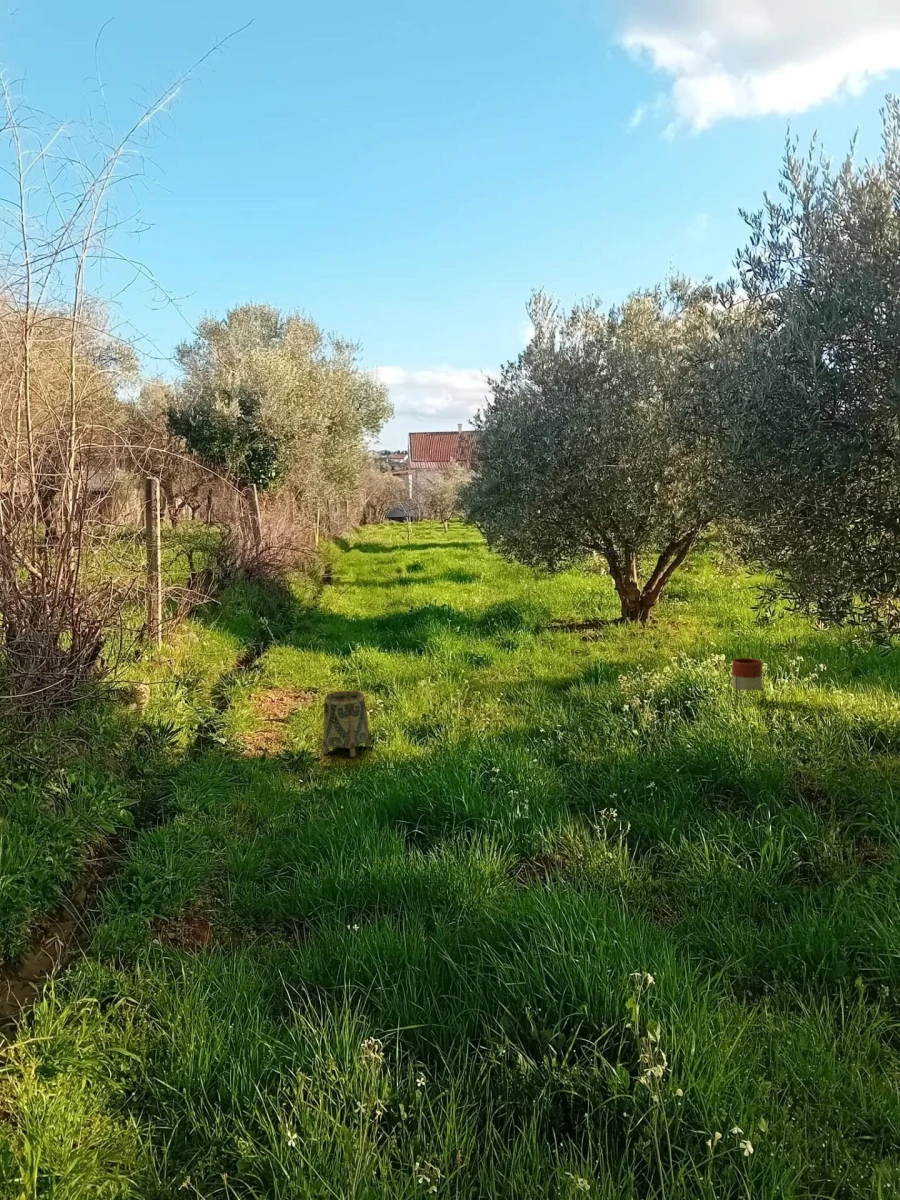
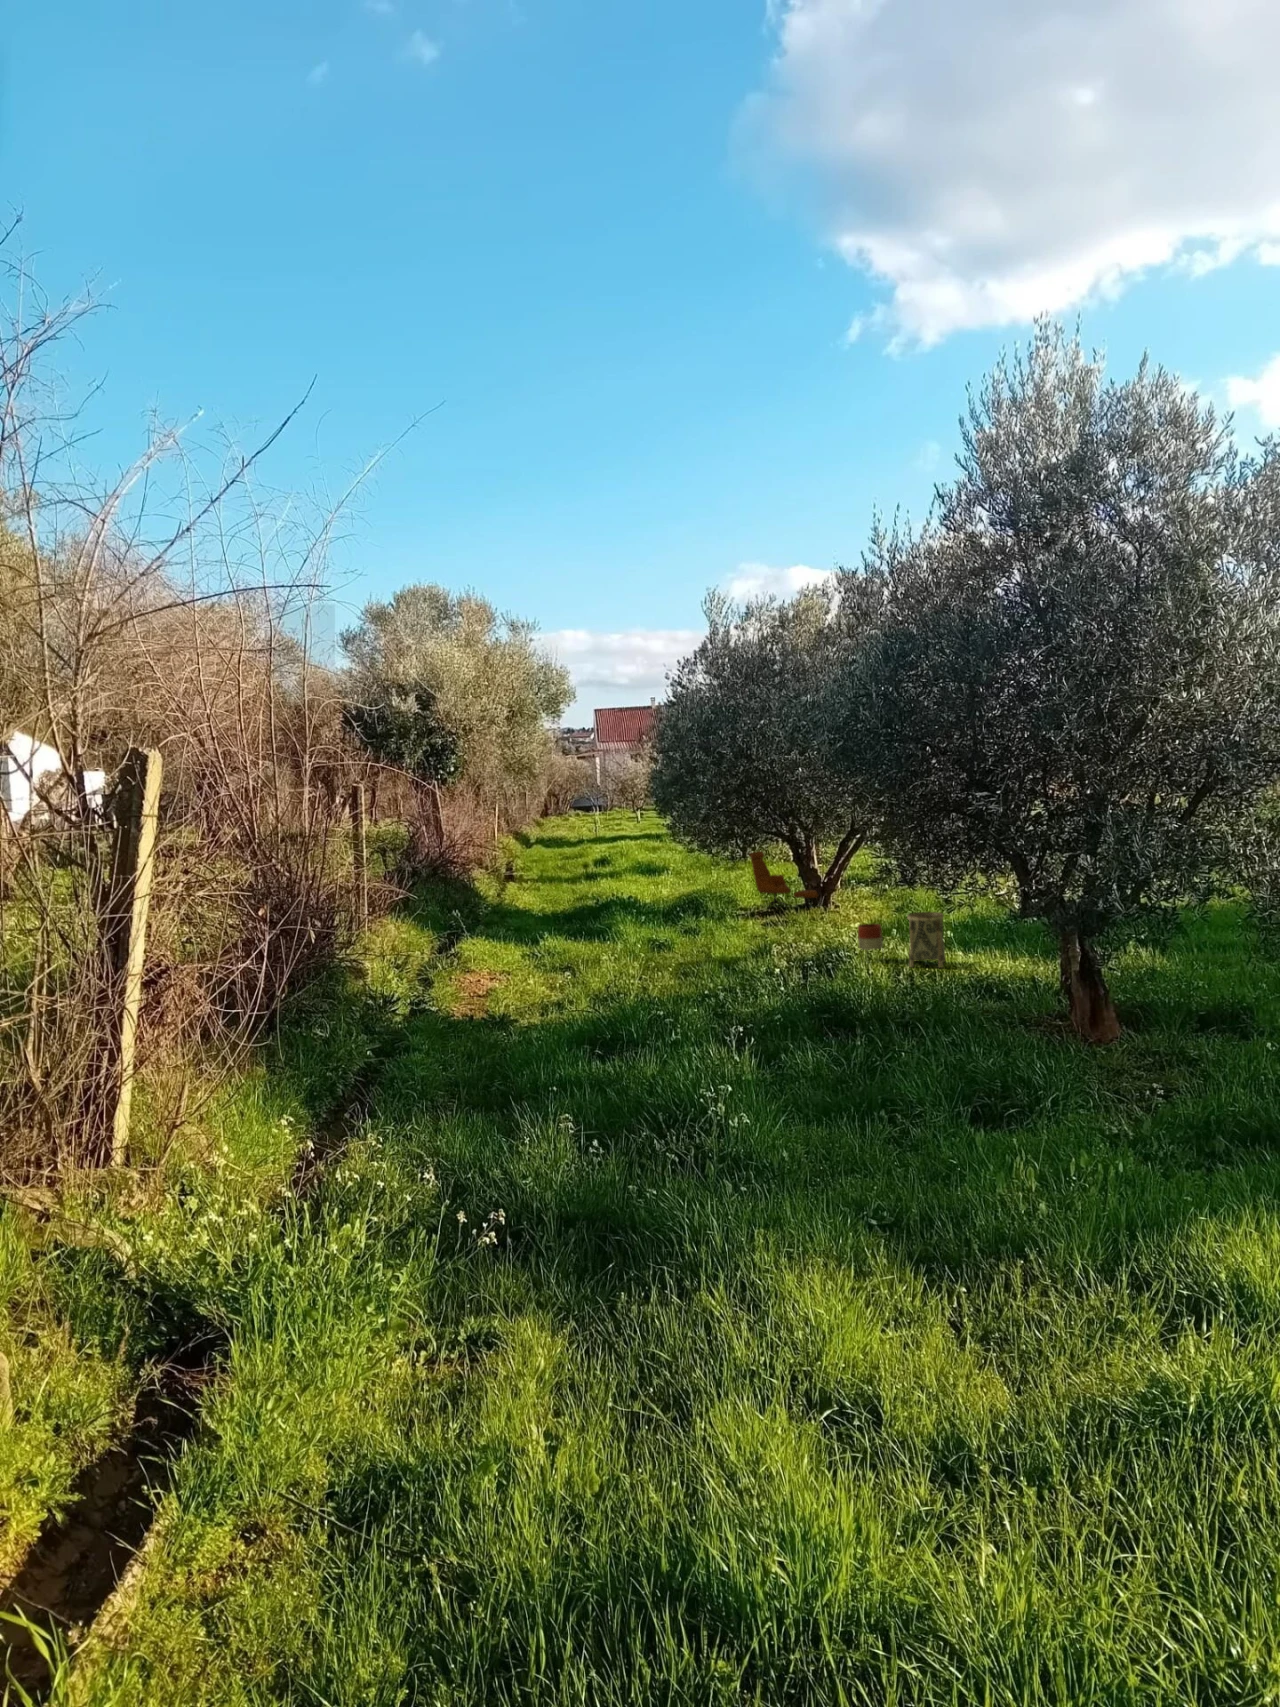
lounge chair: none [567,563,636,623] -> present [750,851,818,906]
basket: present [323,691,370,757] -> present [907,912,946,967]

